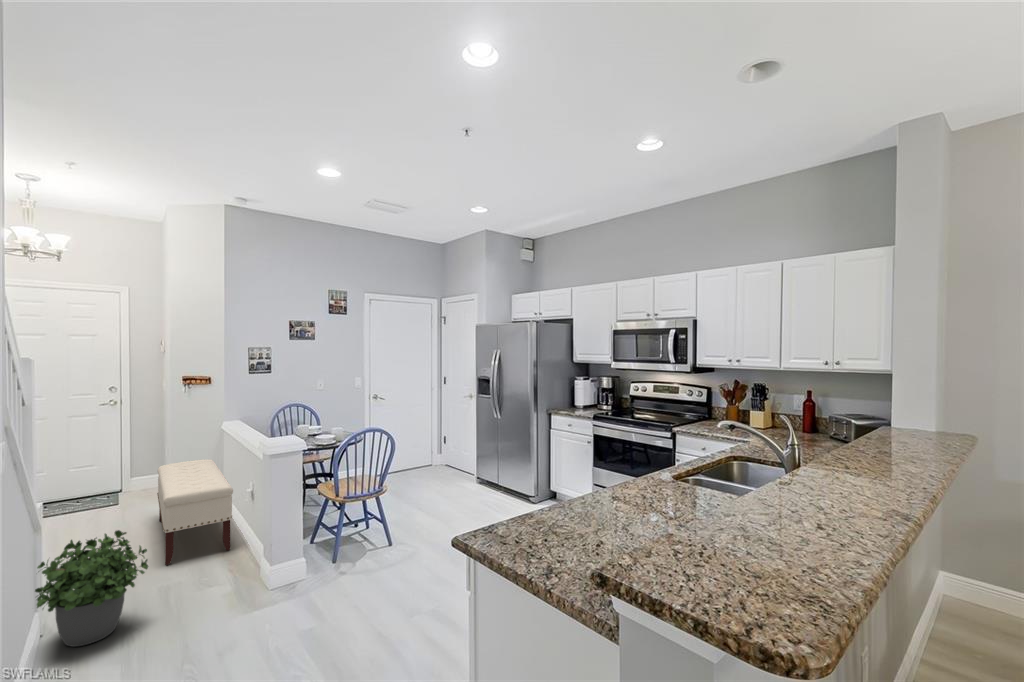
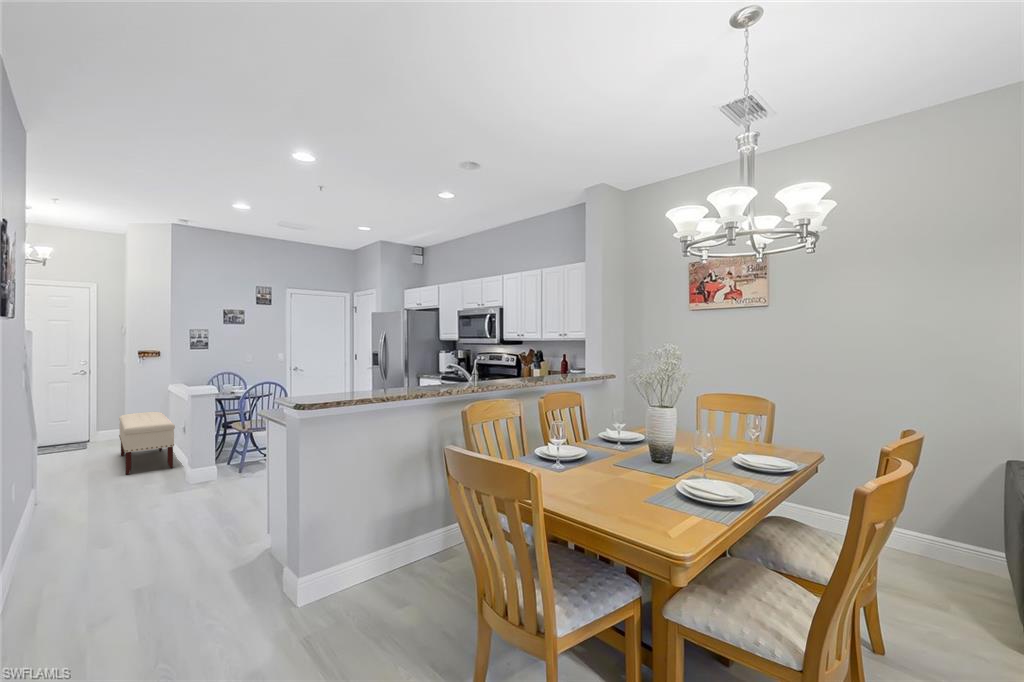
potted plant: present [35,530,148,647] -> none [42,438,115,505]

